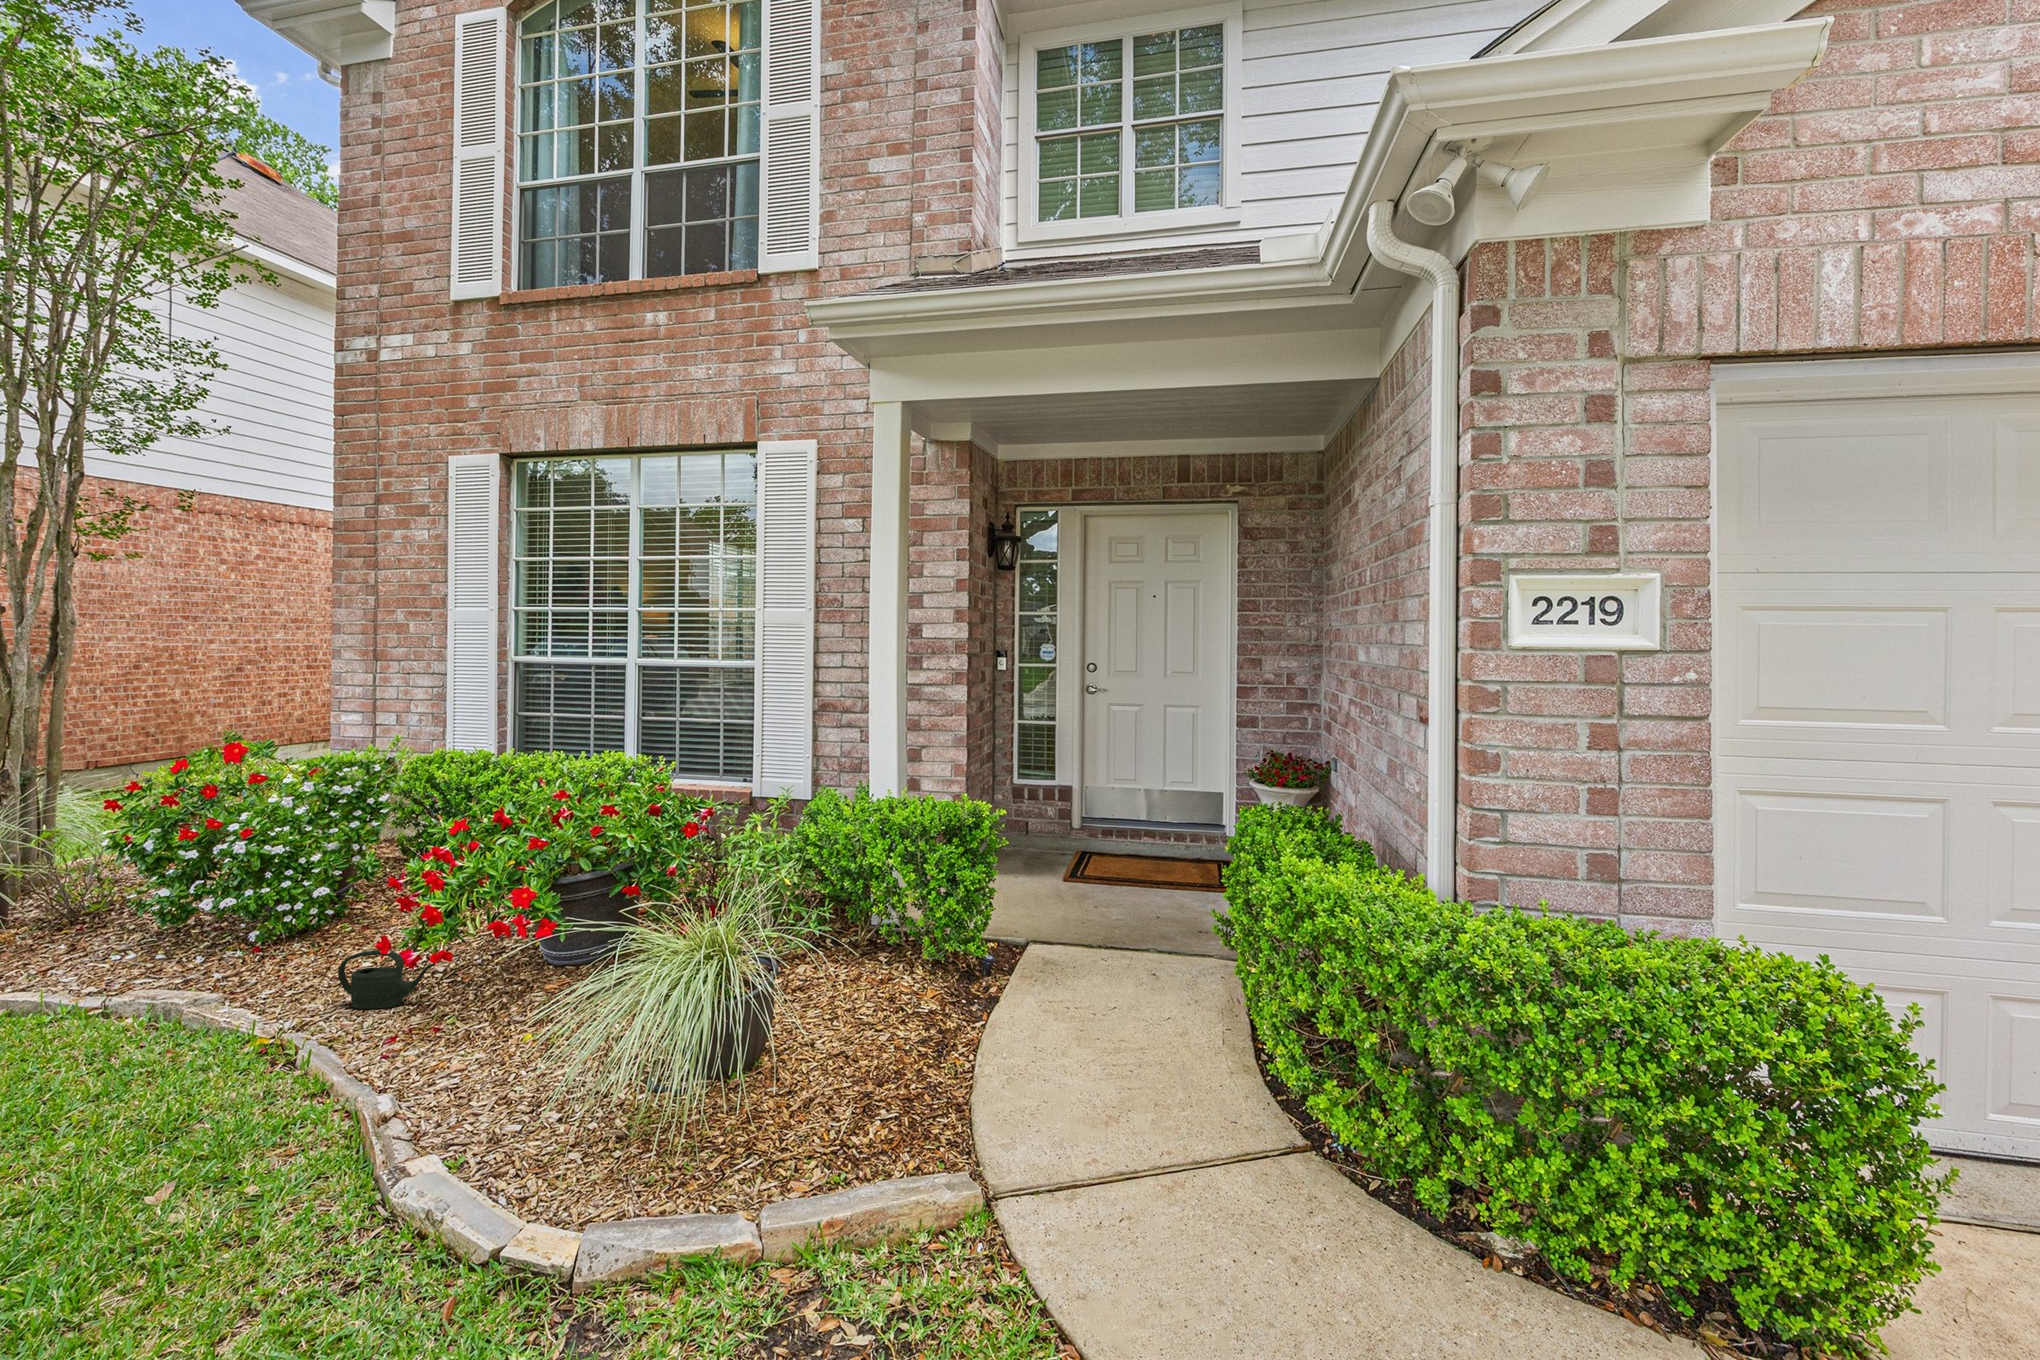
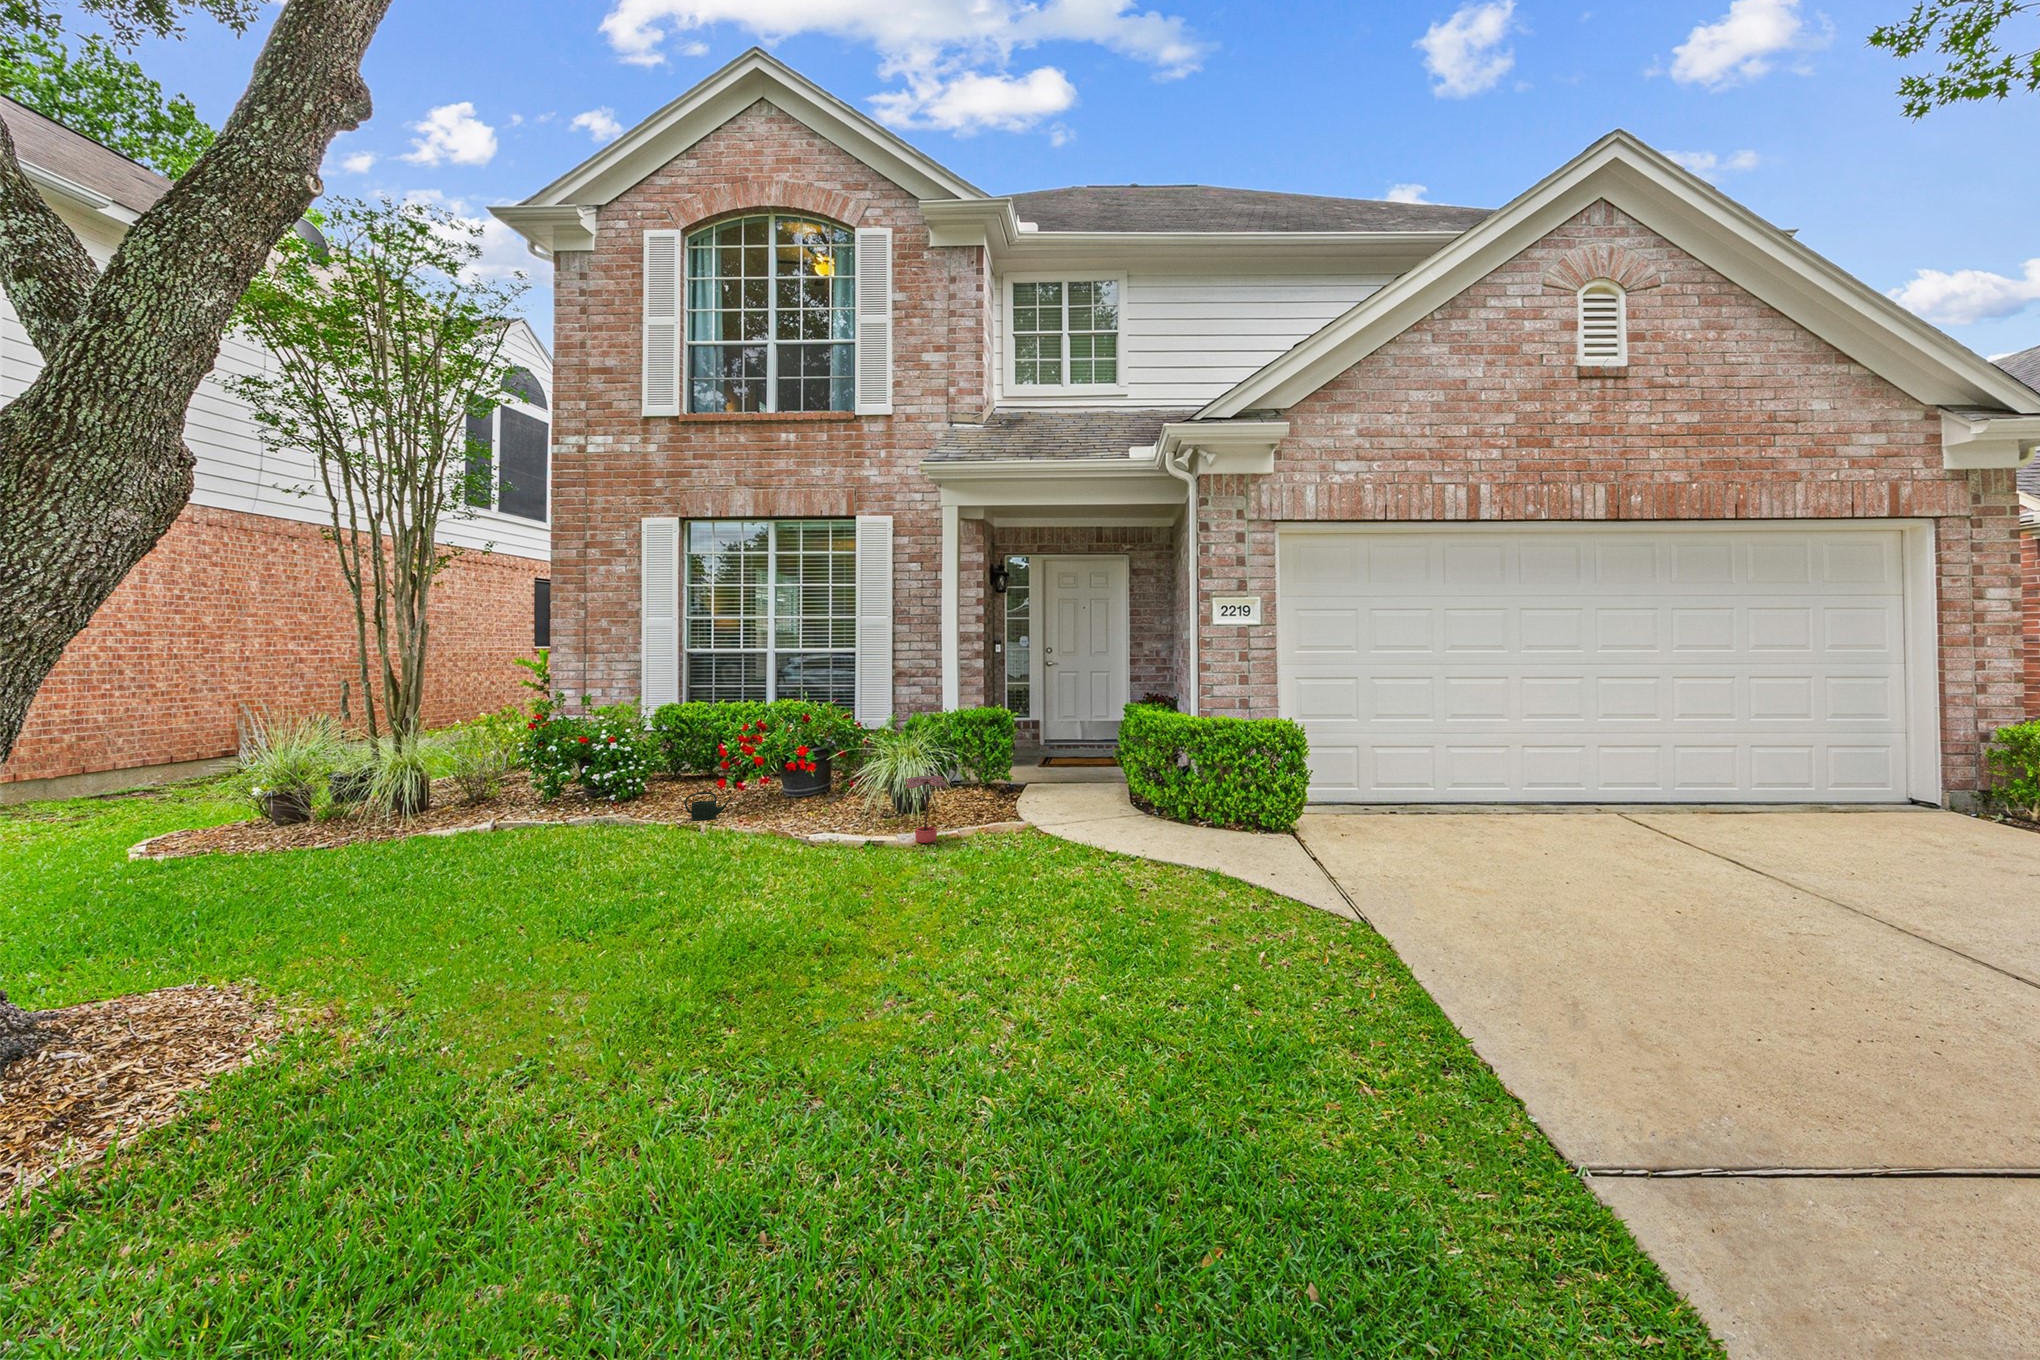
potted plant: none [696,975,806,1161] -> present [905,775,947,843]

